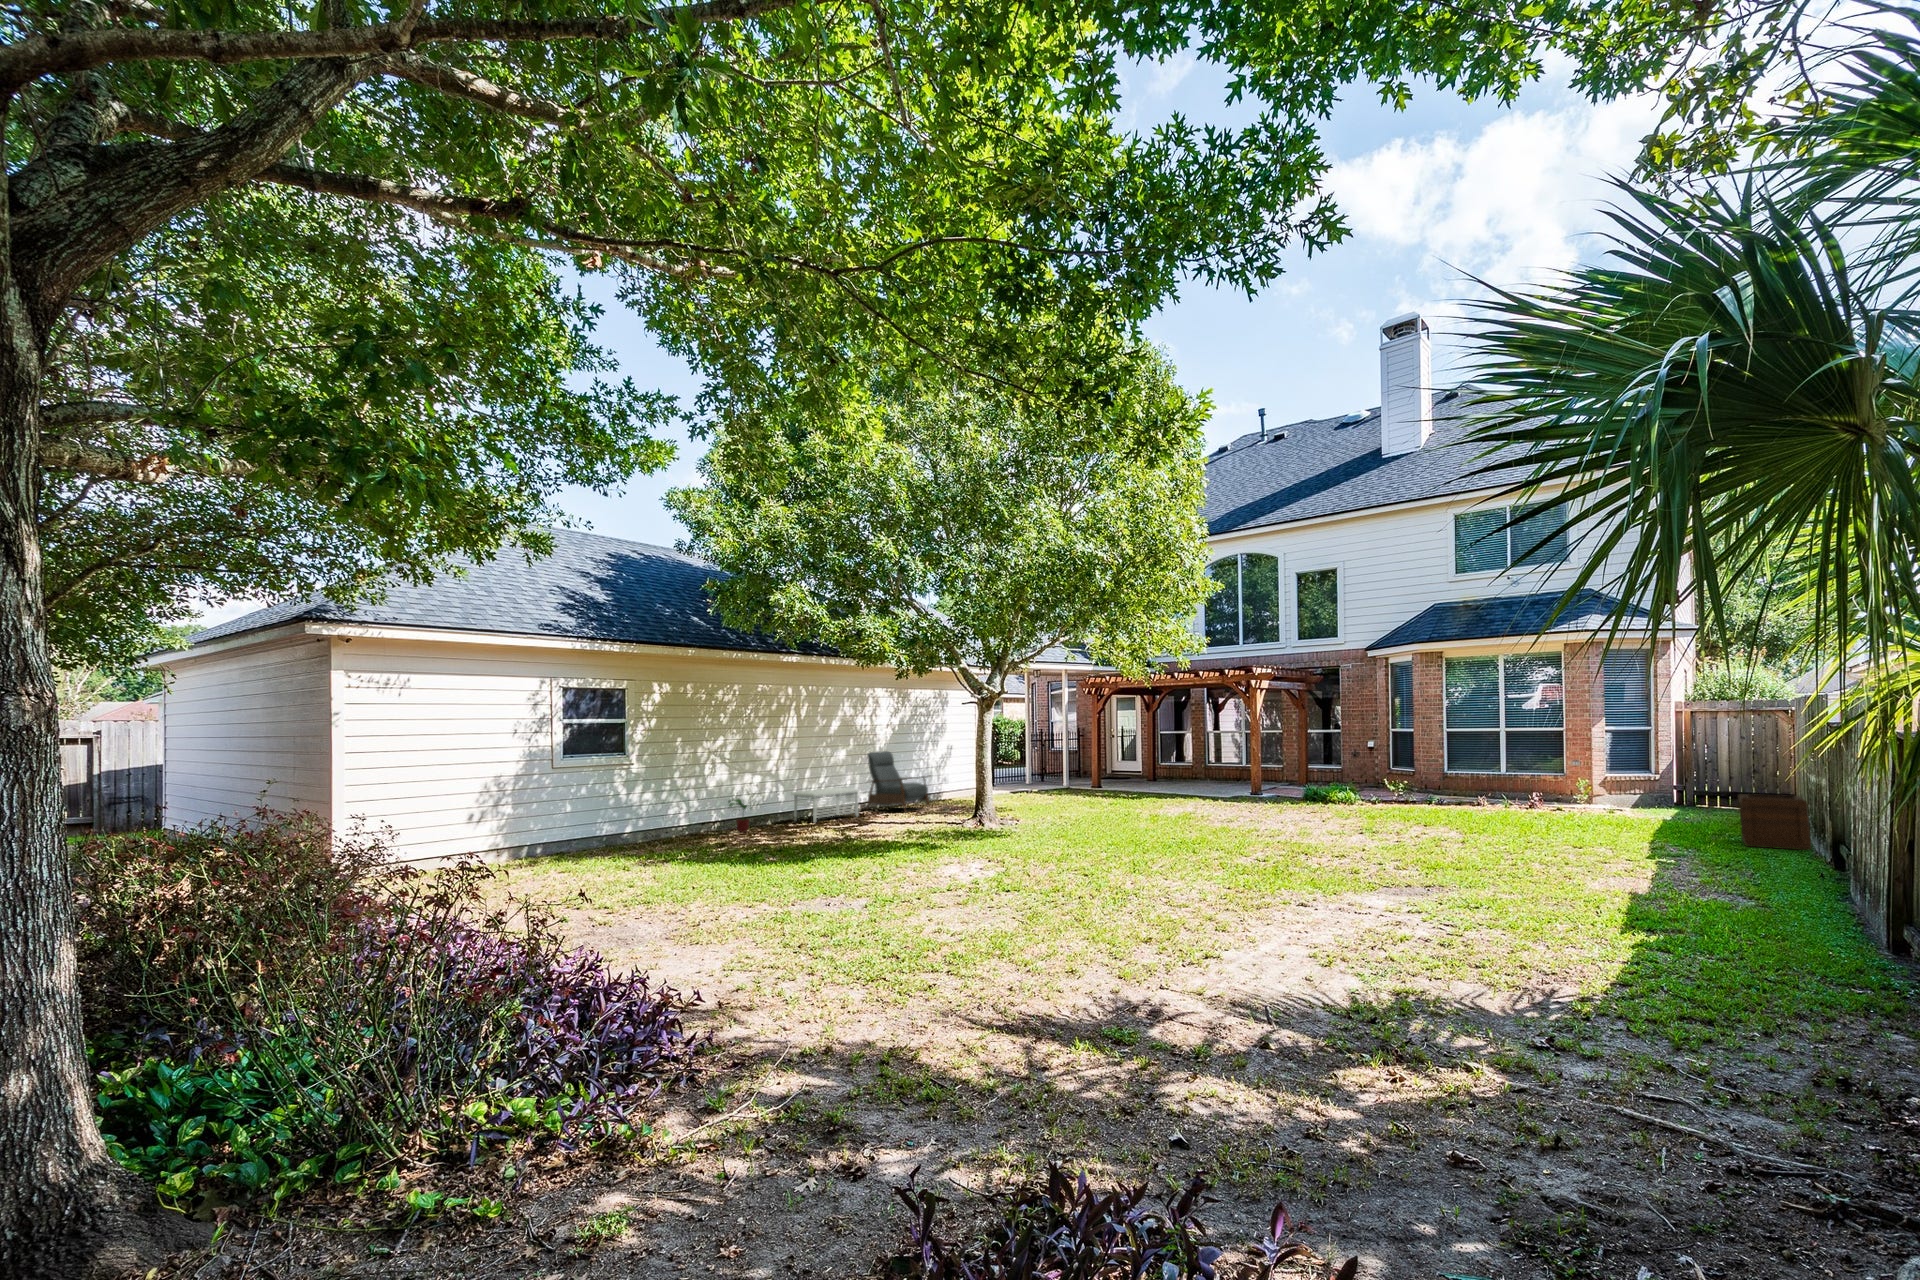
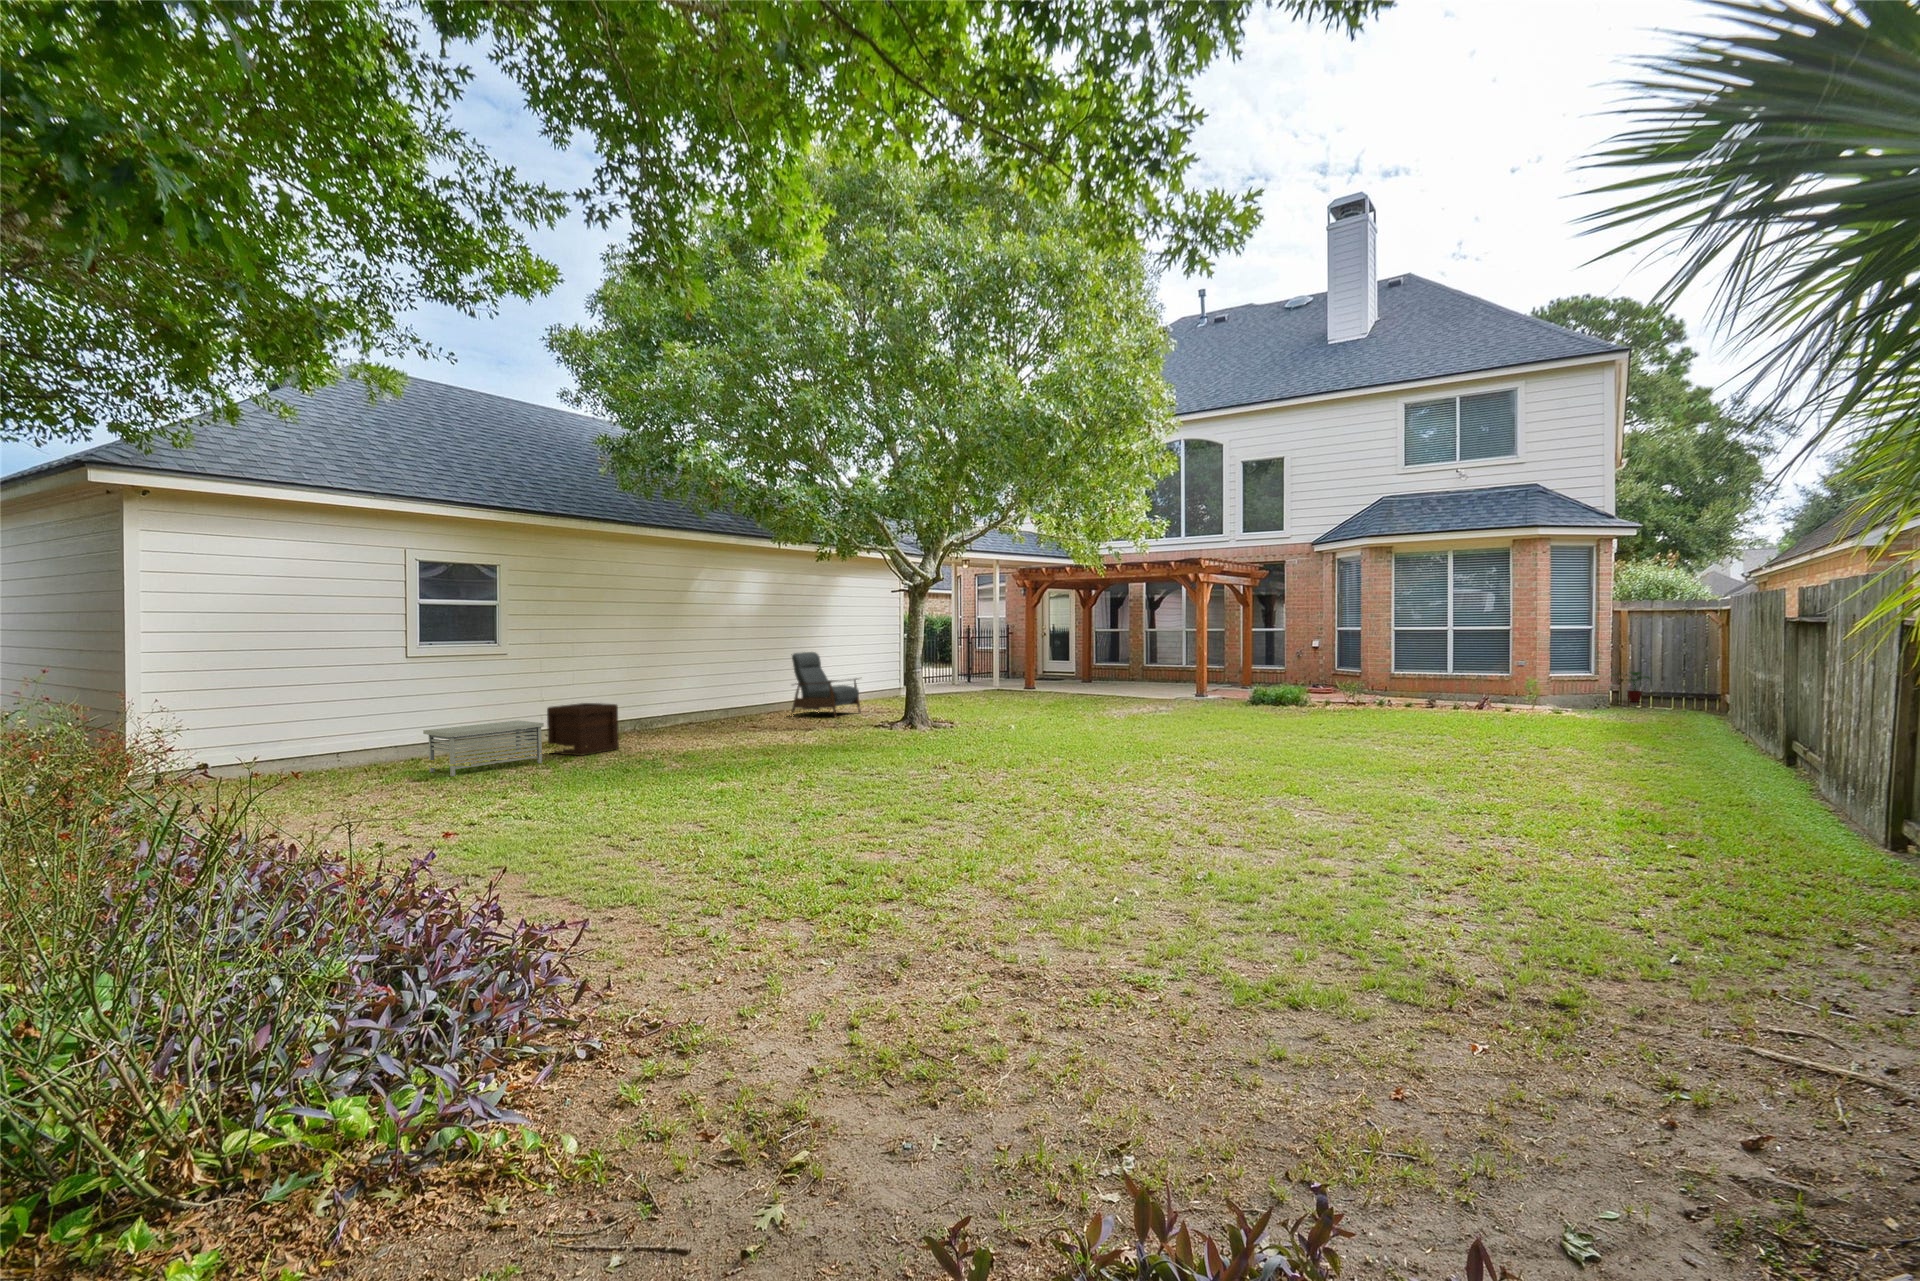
storage bench: present [792,788,859,822] -> present [423,721,544,776]
wooden crate: present [1738,794,1811,850] -> present [547,703,619,756]
potted plant: present [728,799,749,832] -> present [1626,672,1650,702]

